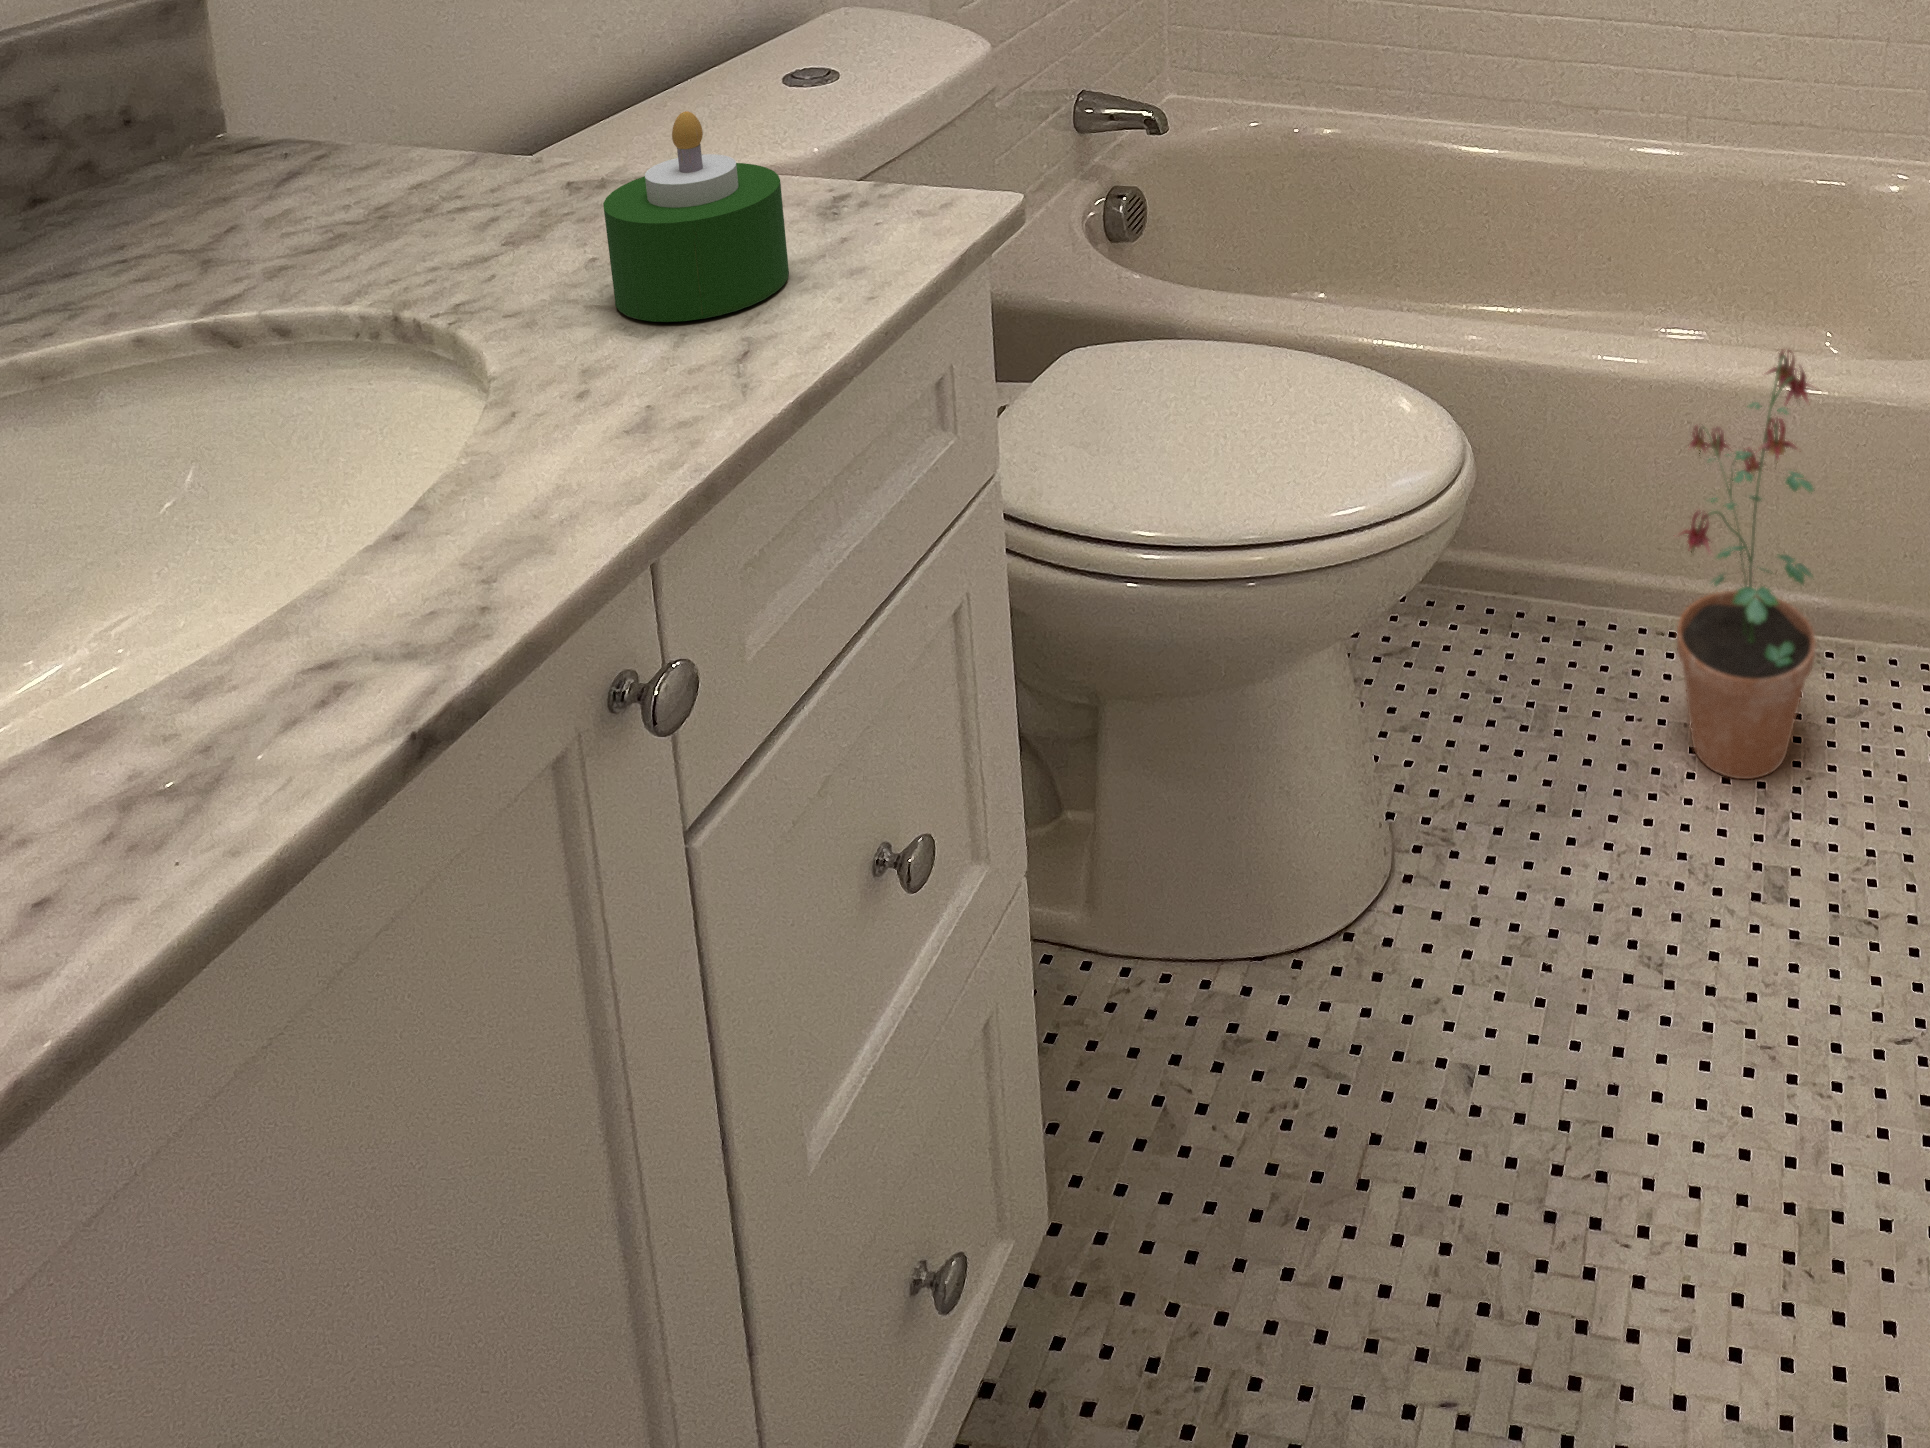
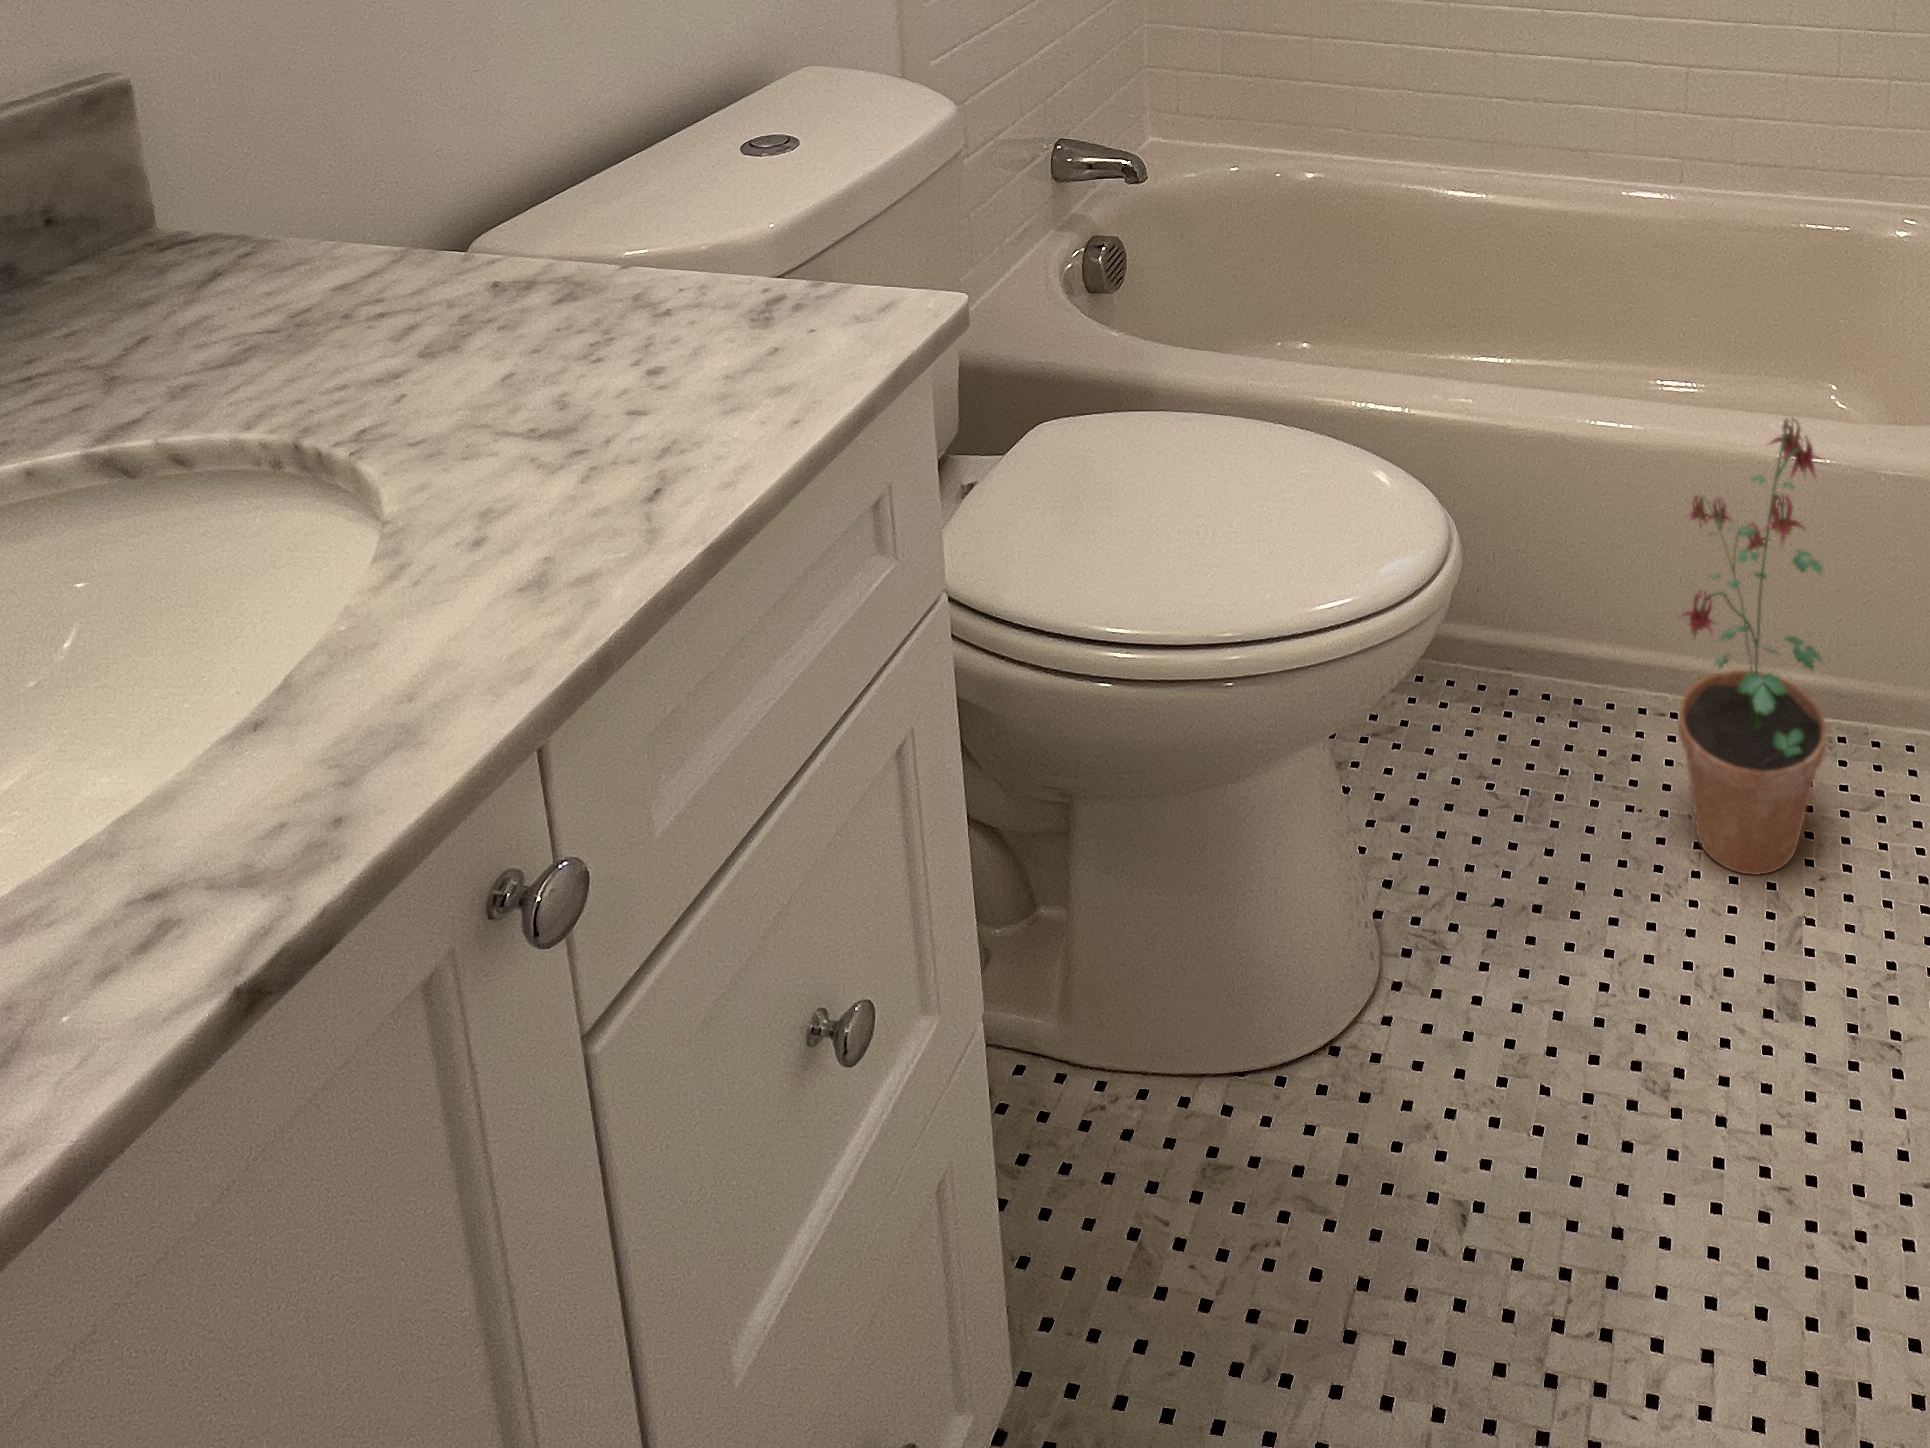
candle: present [603,111,789,322] -> none [511,221,714,453]

